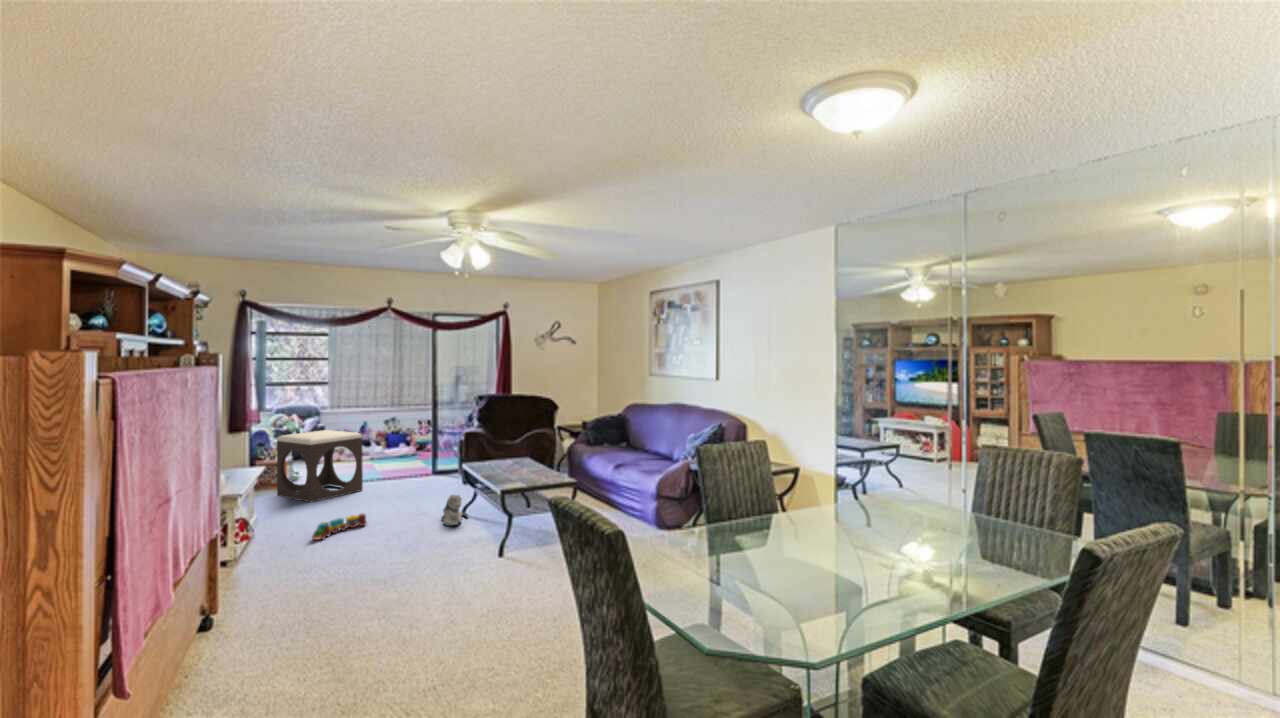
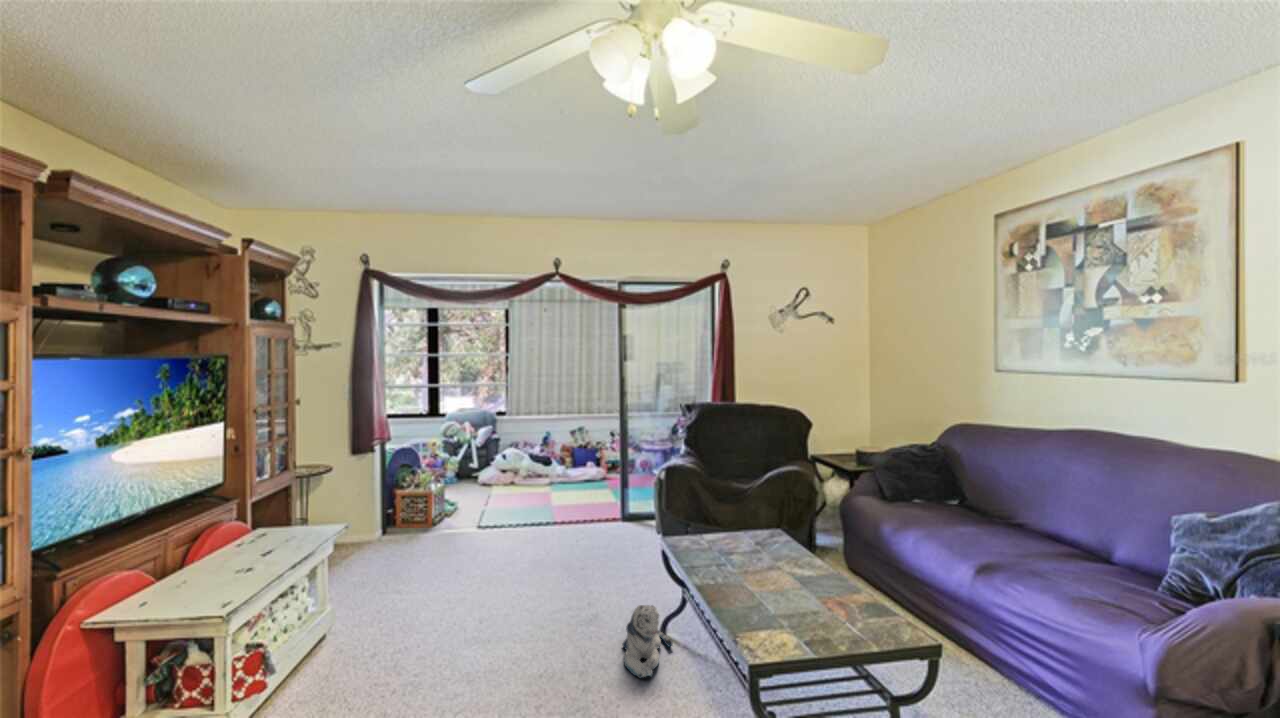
footstool: present [277,430,363,502] -> none [406,451,518,567]
toy train: present [312,513,367,540] -> none [386,622,493,686]

